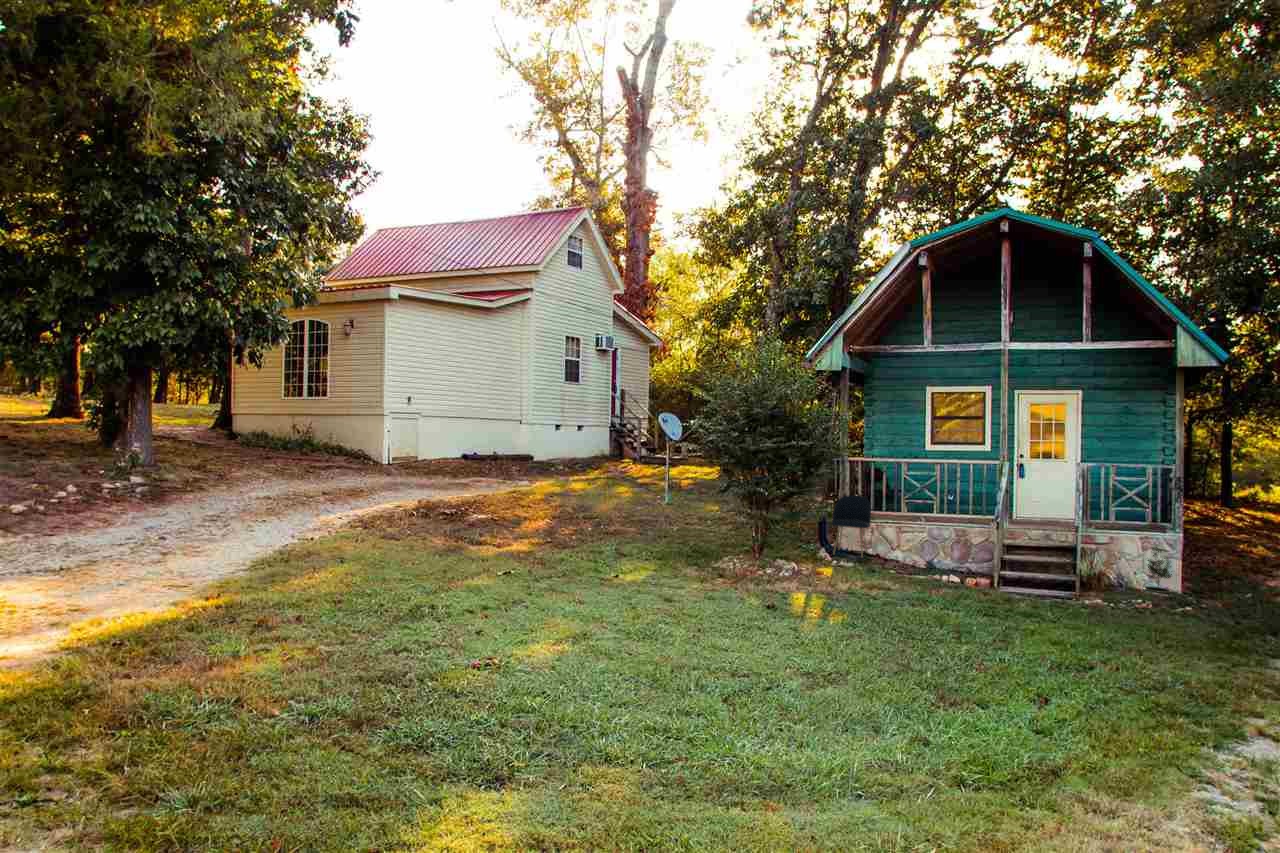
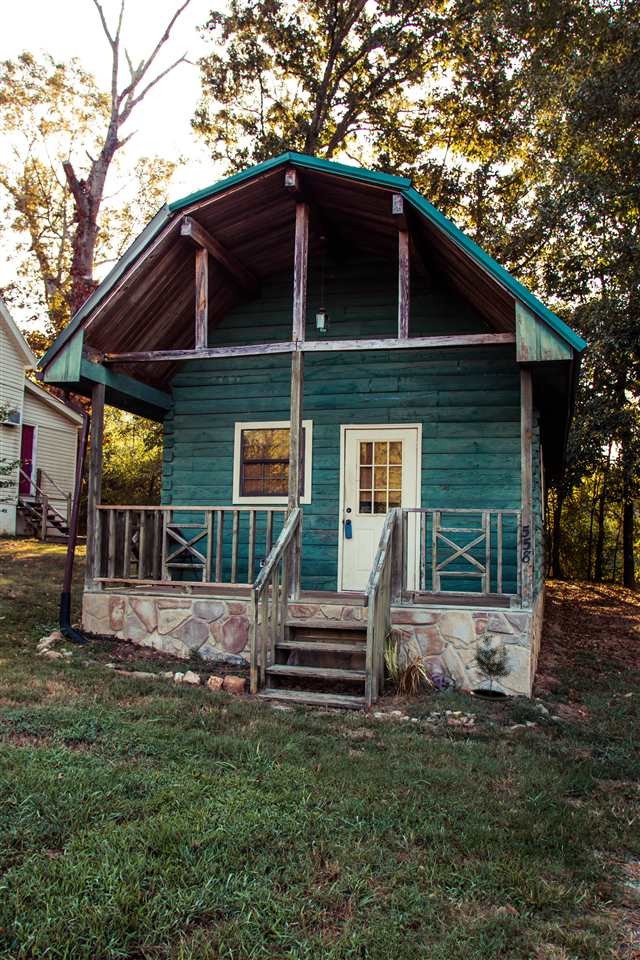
chair: present [832,495,871,557] -> none [50,555,116,645]

